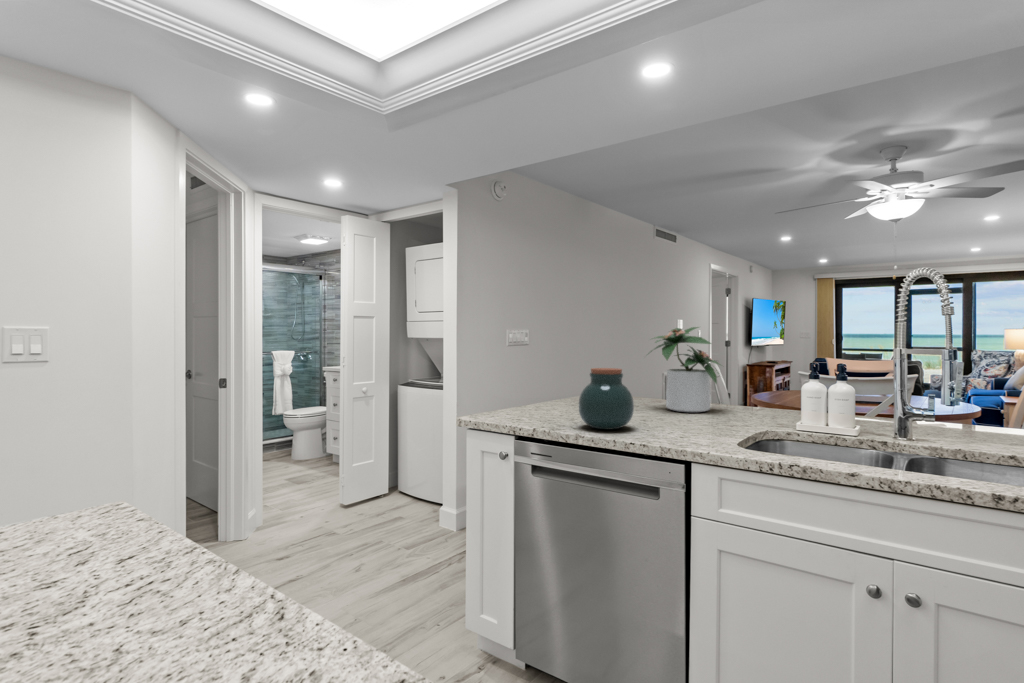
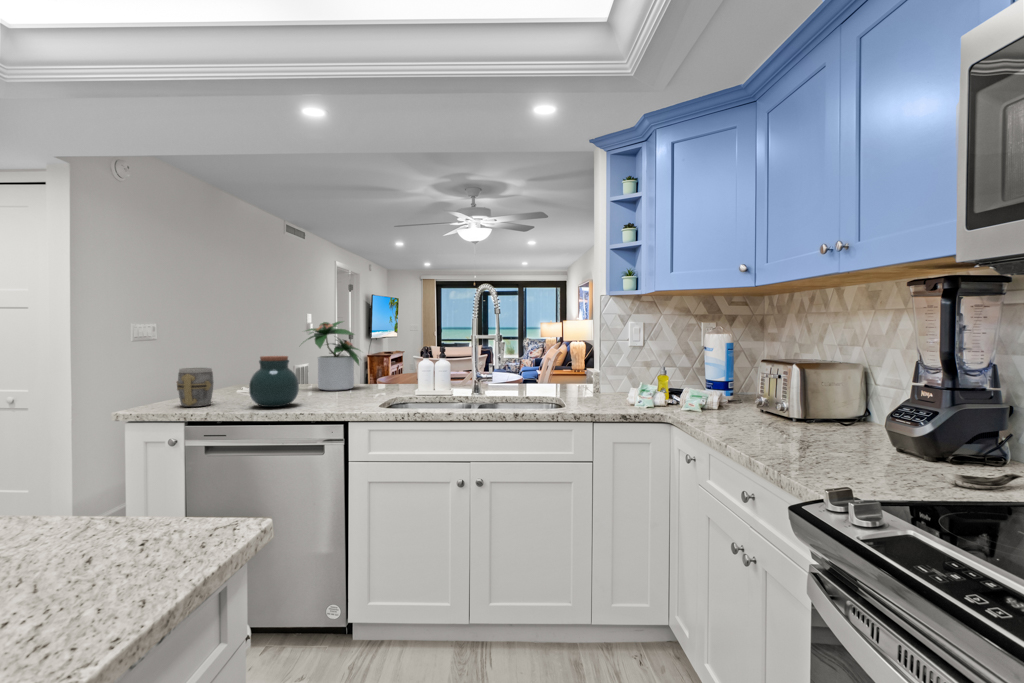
mug: none [514,377,551,419] -> present [177,367,213,407]

